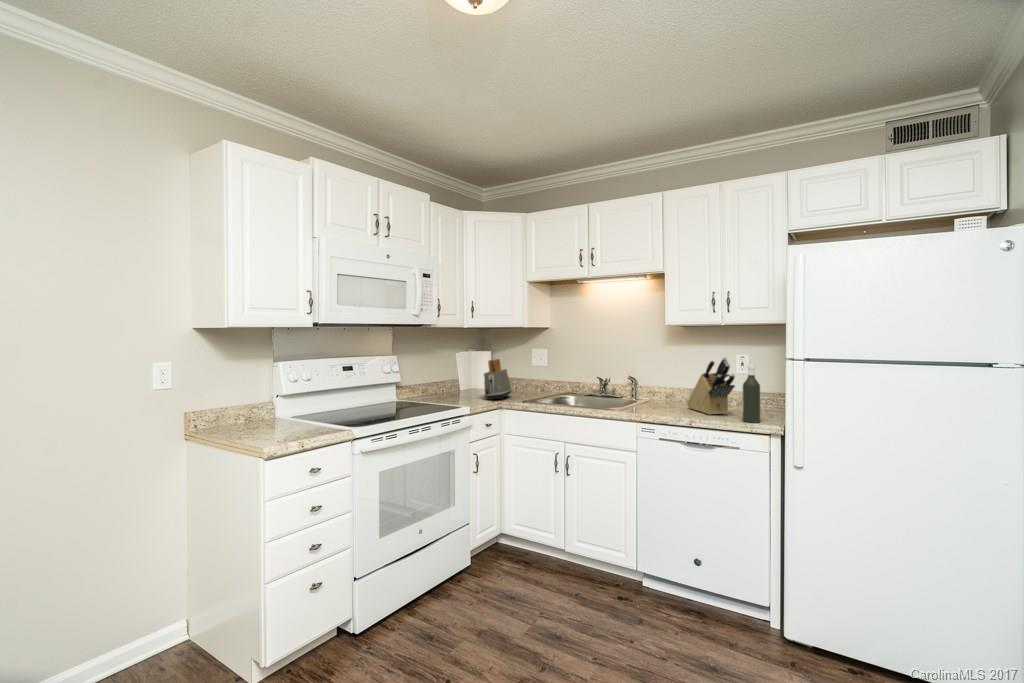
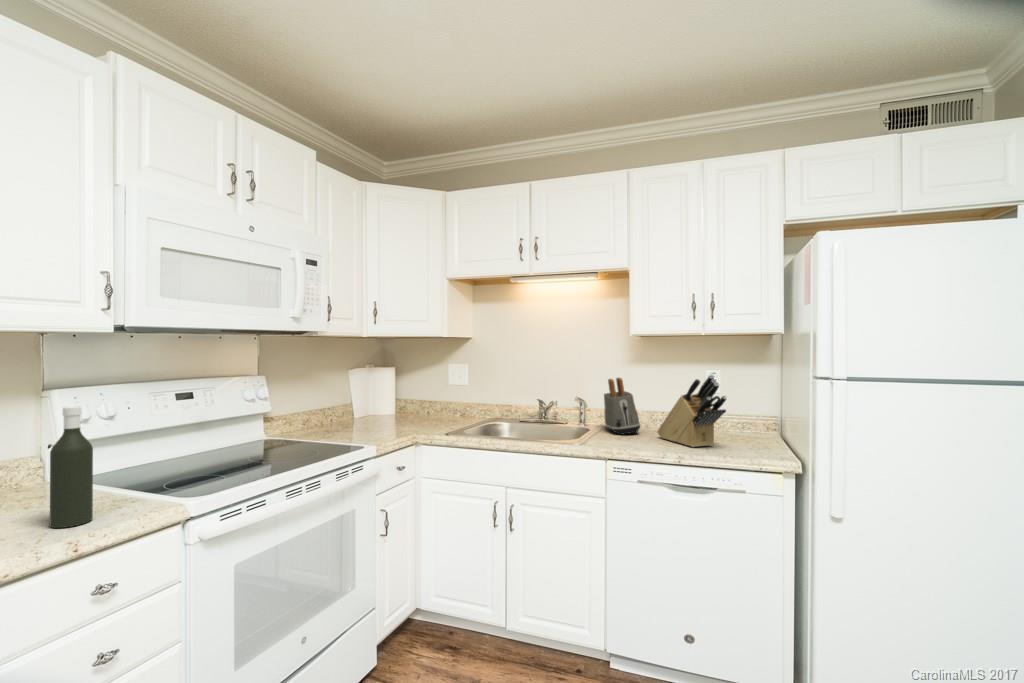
toaster: present [484,359,512,400] -> present [604,378,640,434]
bottle: present [743,364,760,423] -> present [50,406,93,528]

